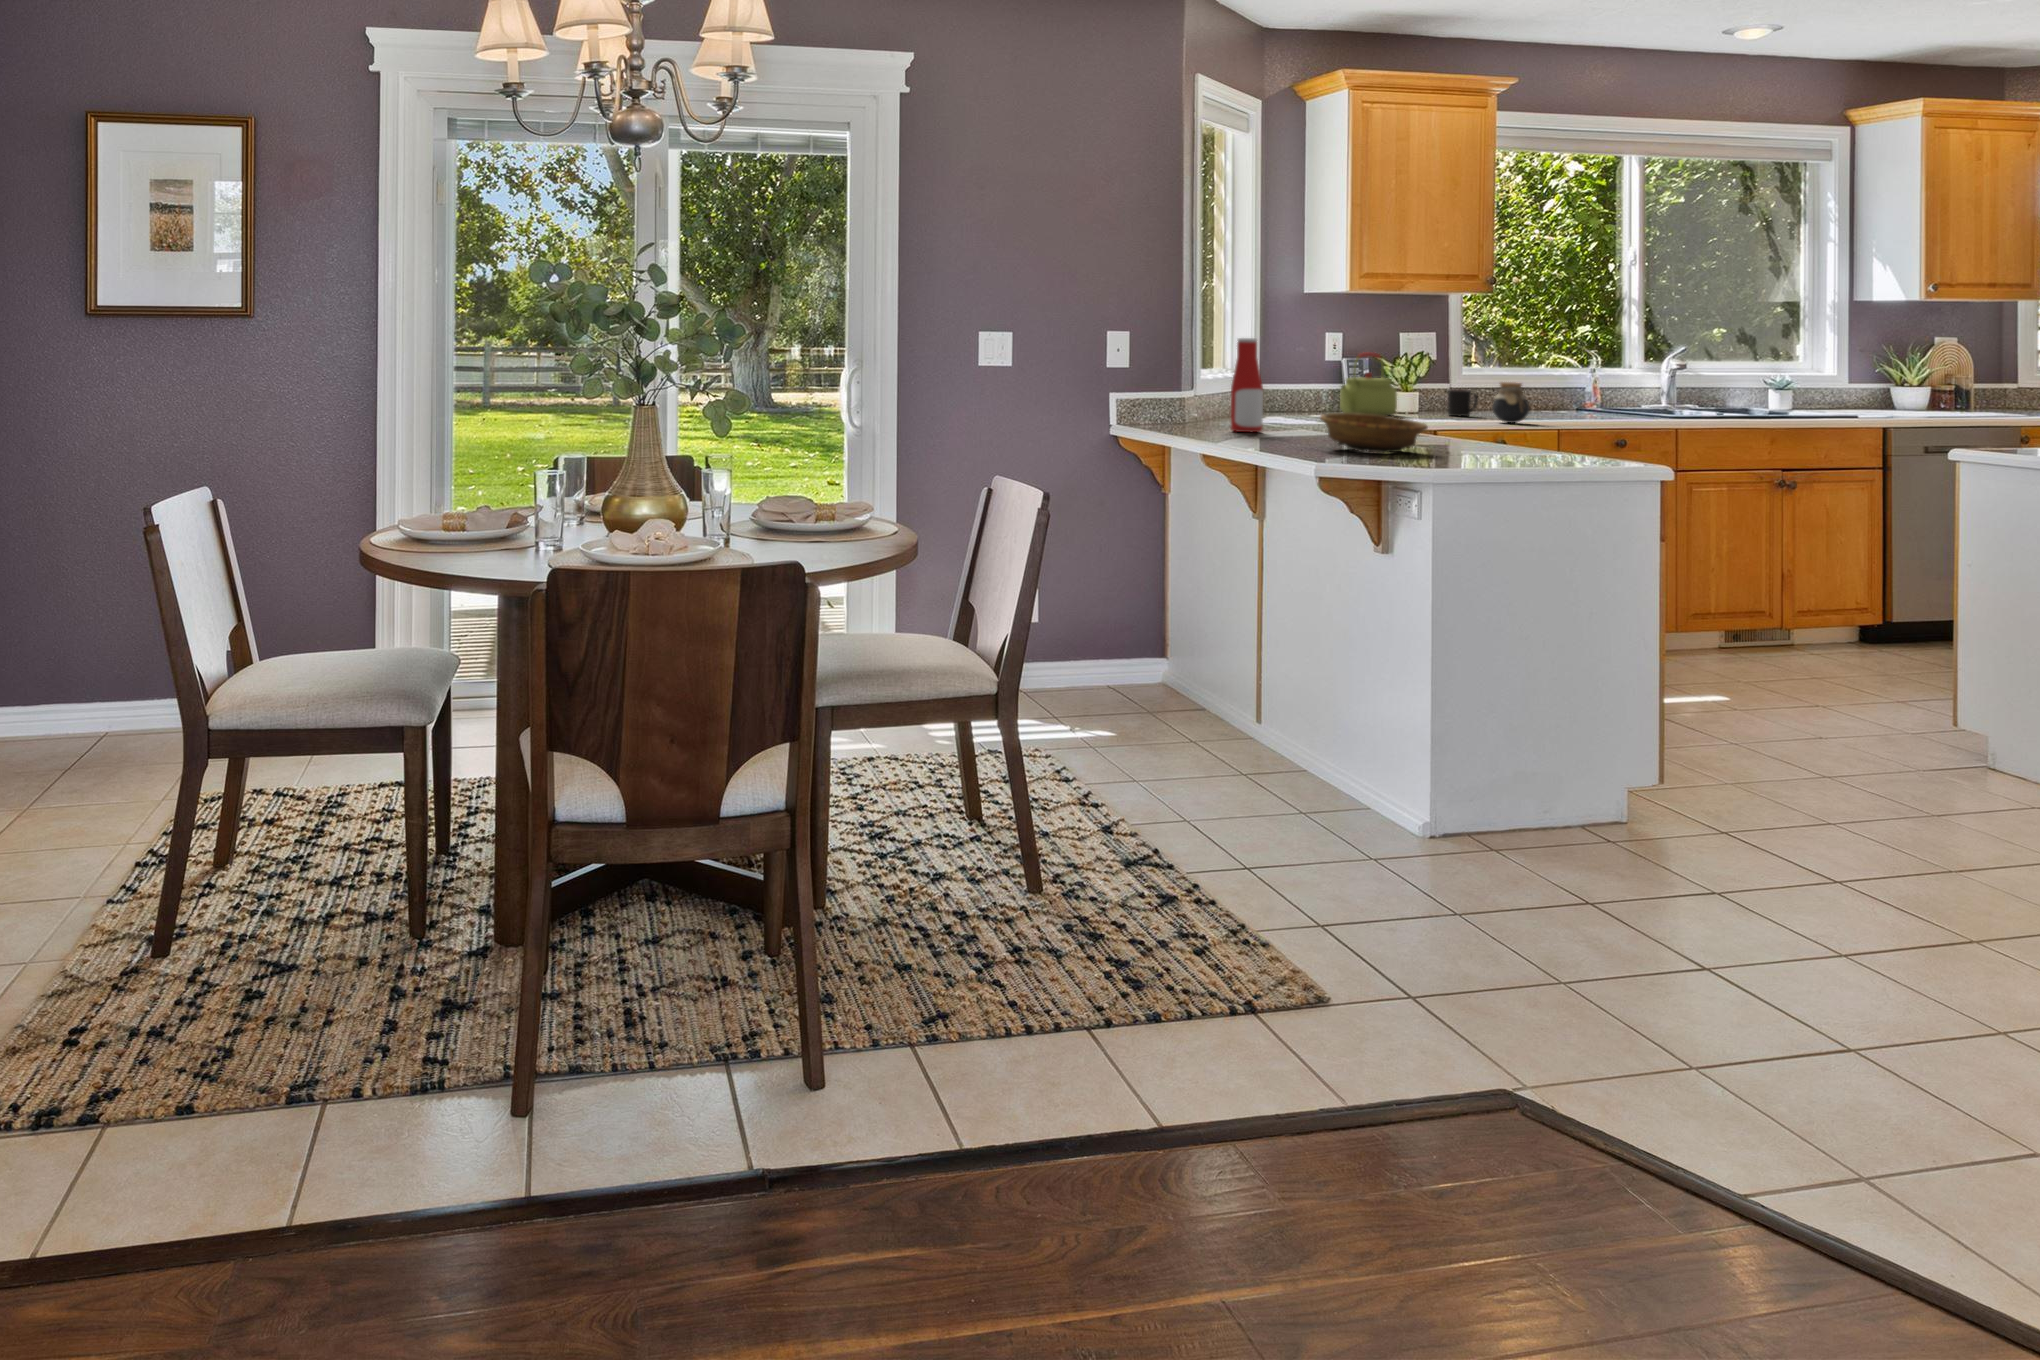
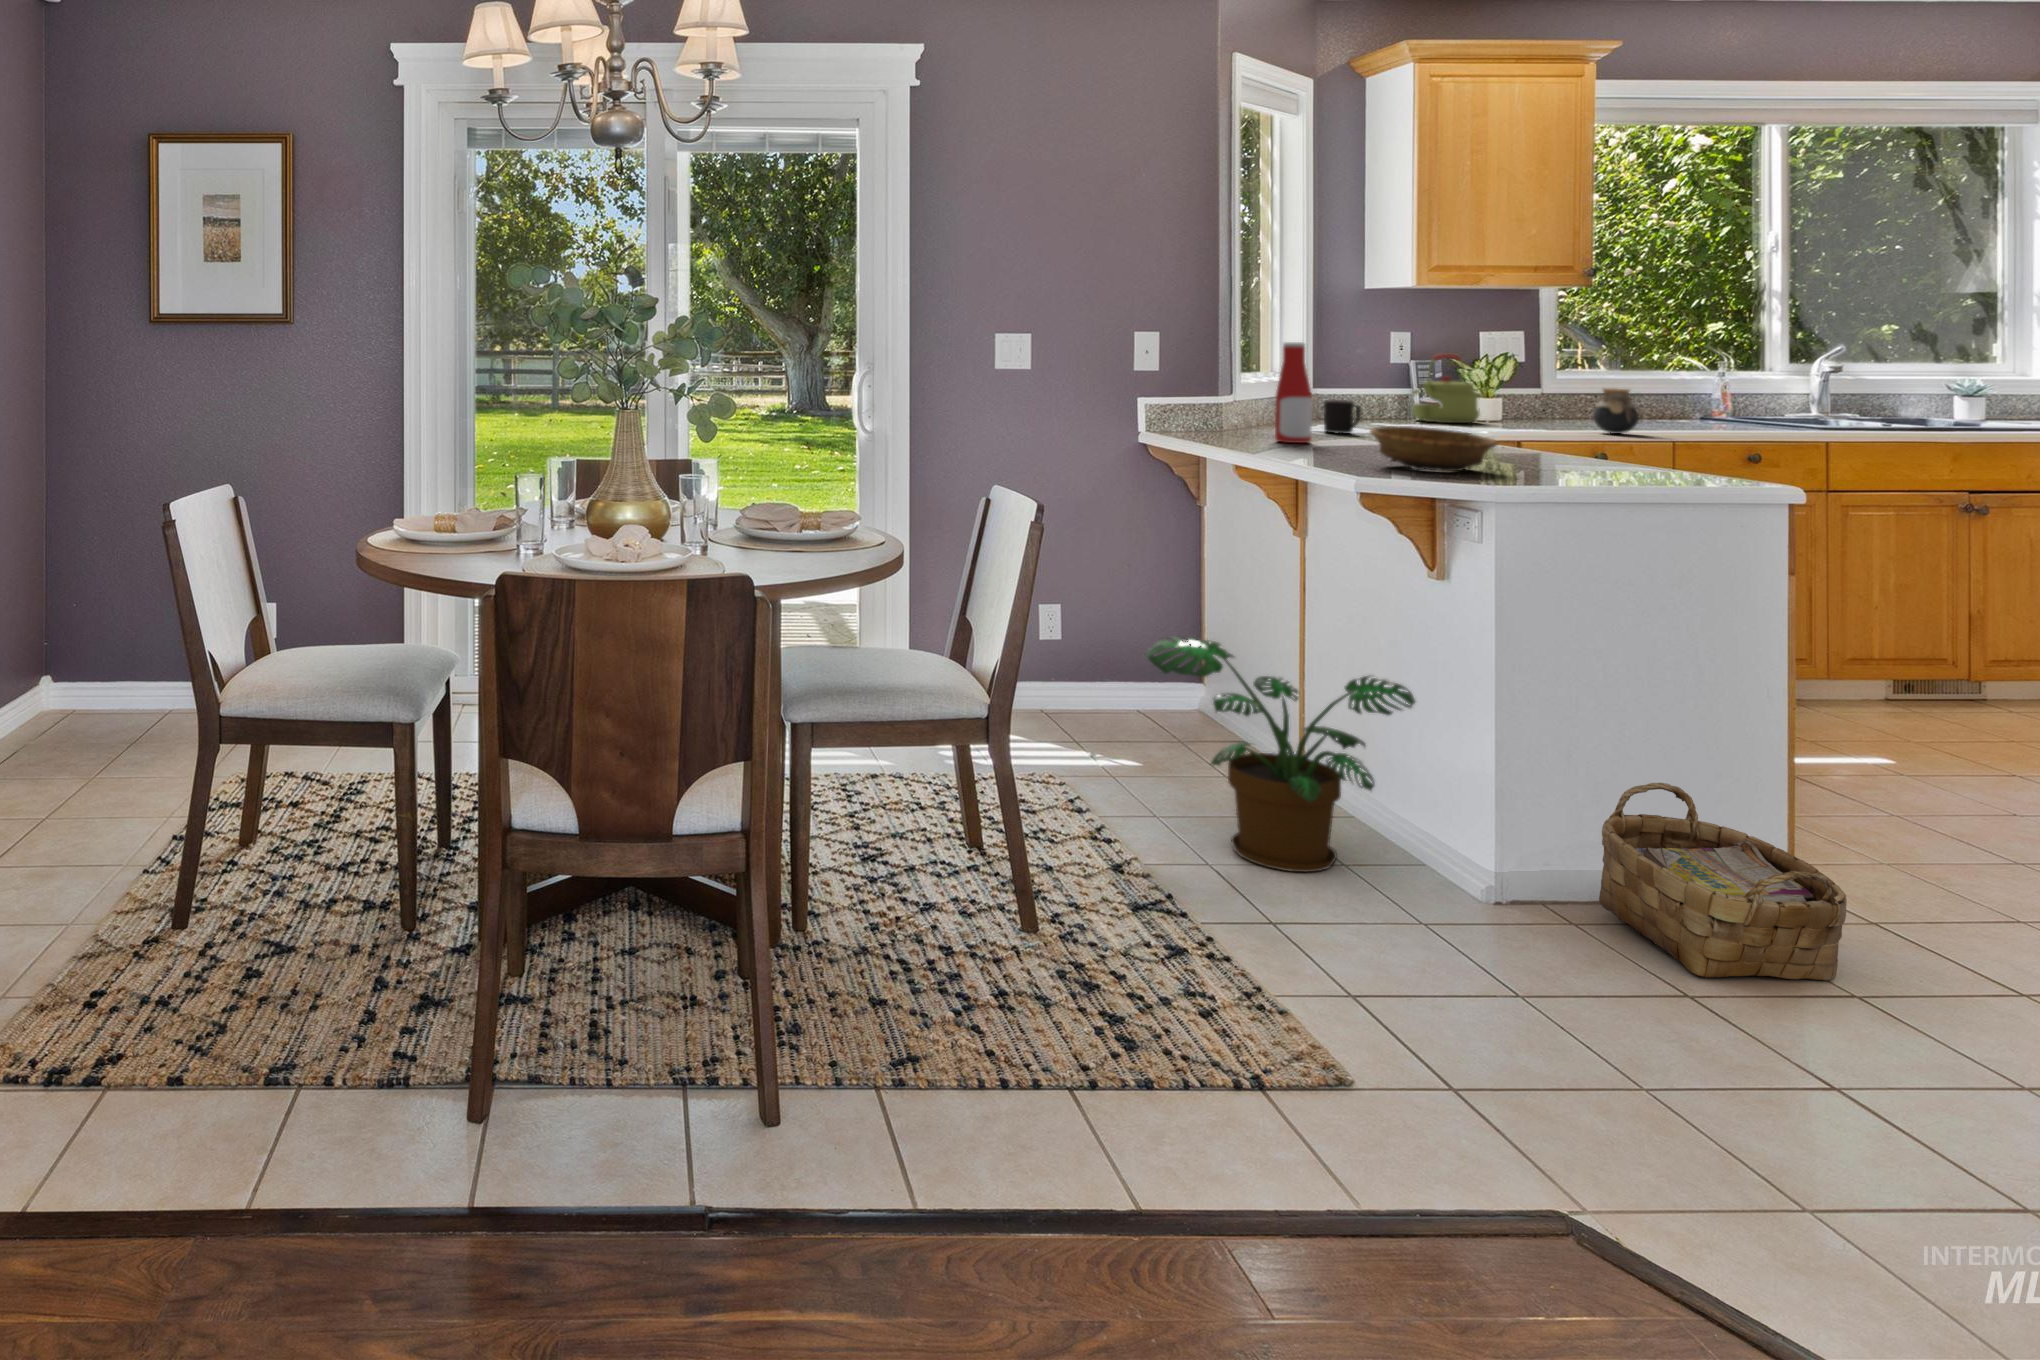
mug: present [1448,389,1478,416] -> present [1324,399,1361,434]
potted plant: none [1122,613,1365,825] -> present [1143,636,1416,872]
woven basket: none [1518,723,1714,889] -> present [1599,783,1847,981]

